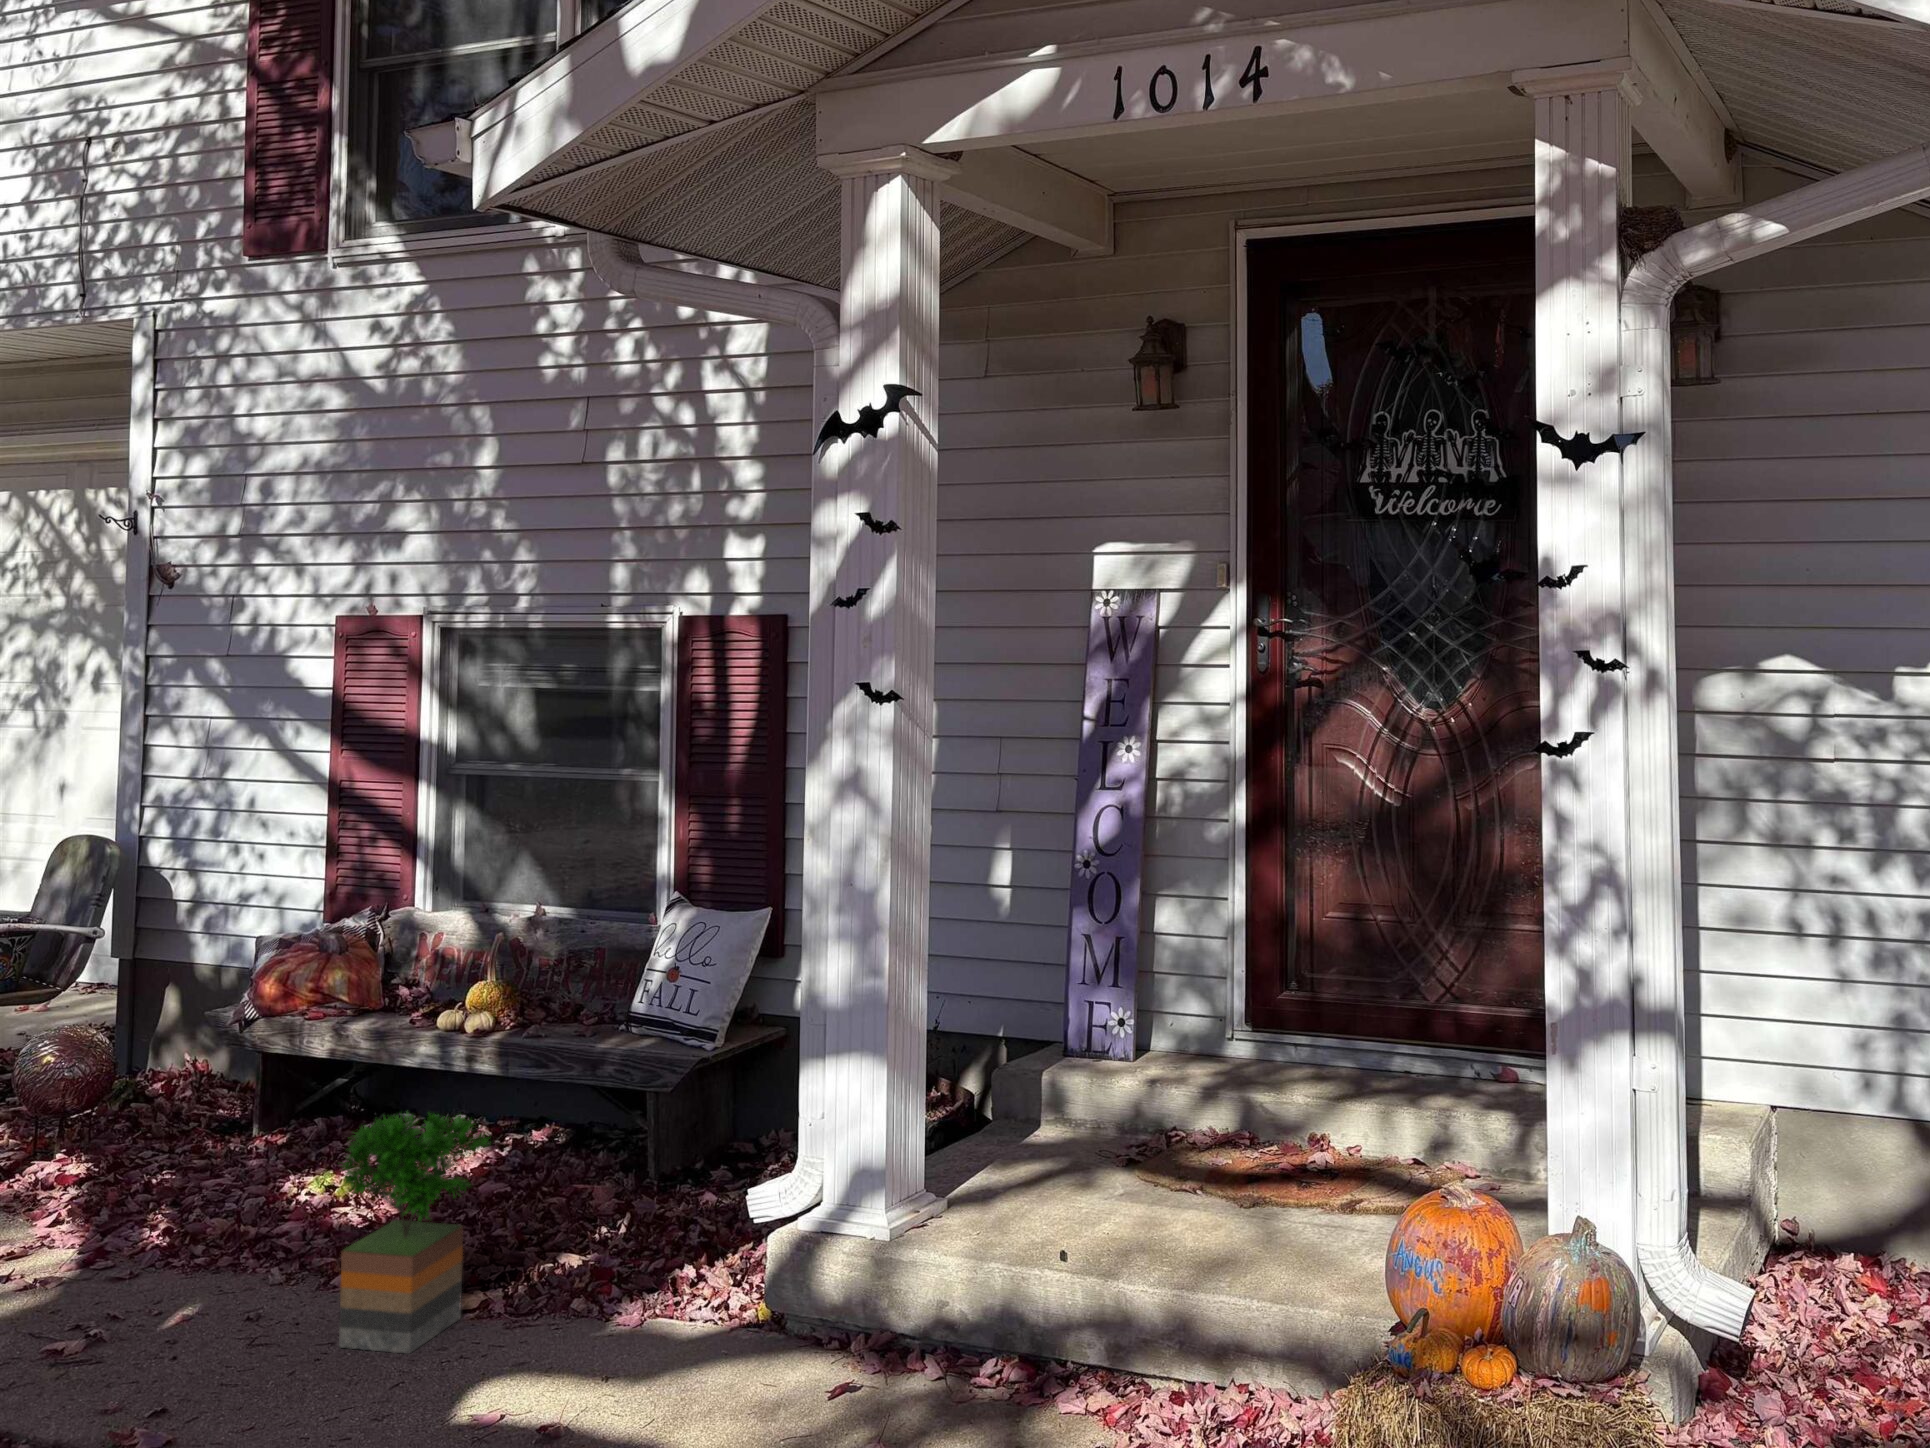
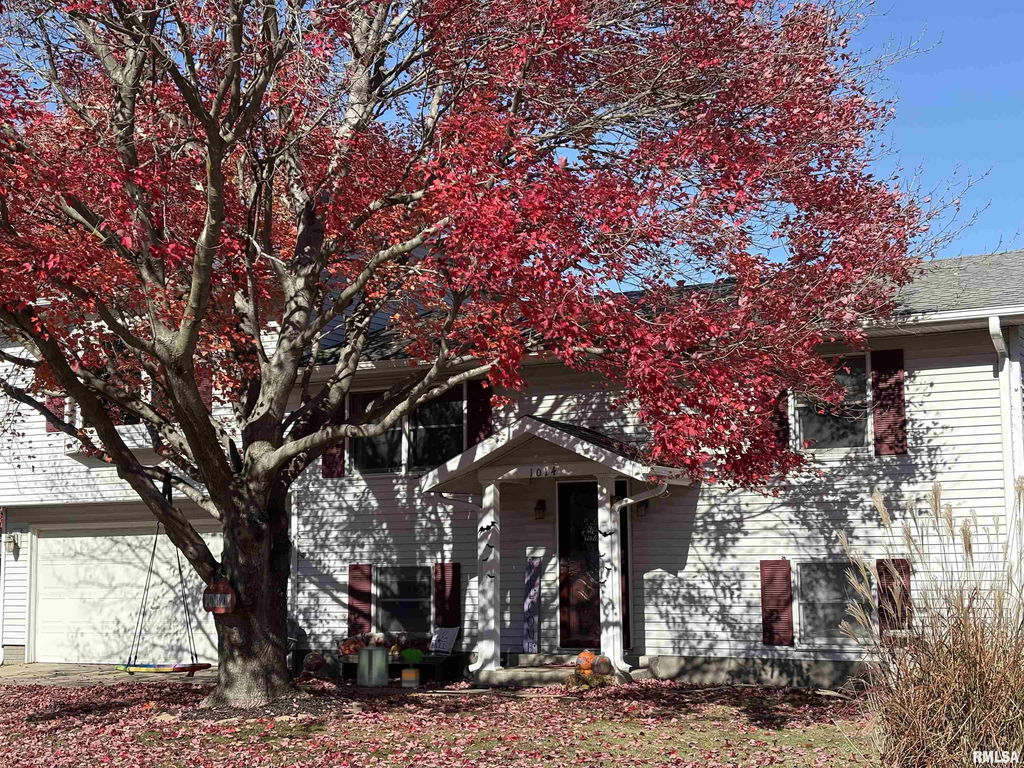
storage box: none [121,1069,303,1345] -> present [357,647,388,687]

